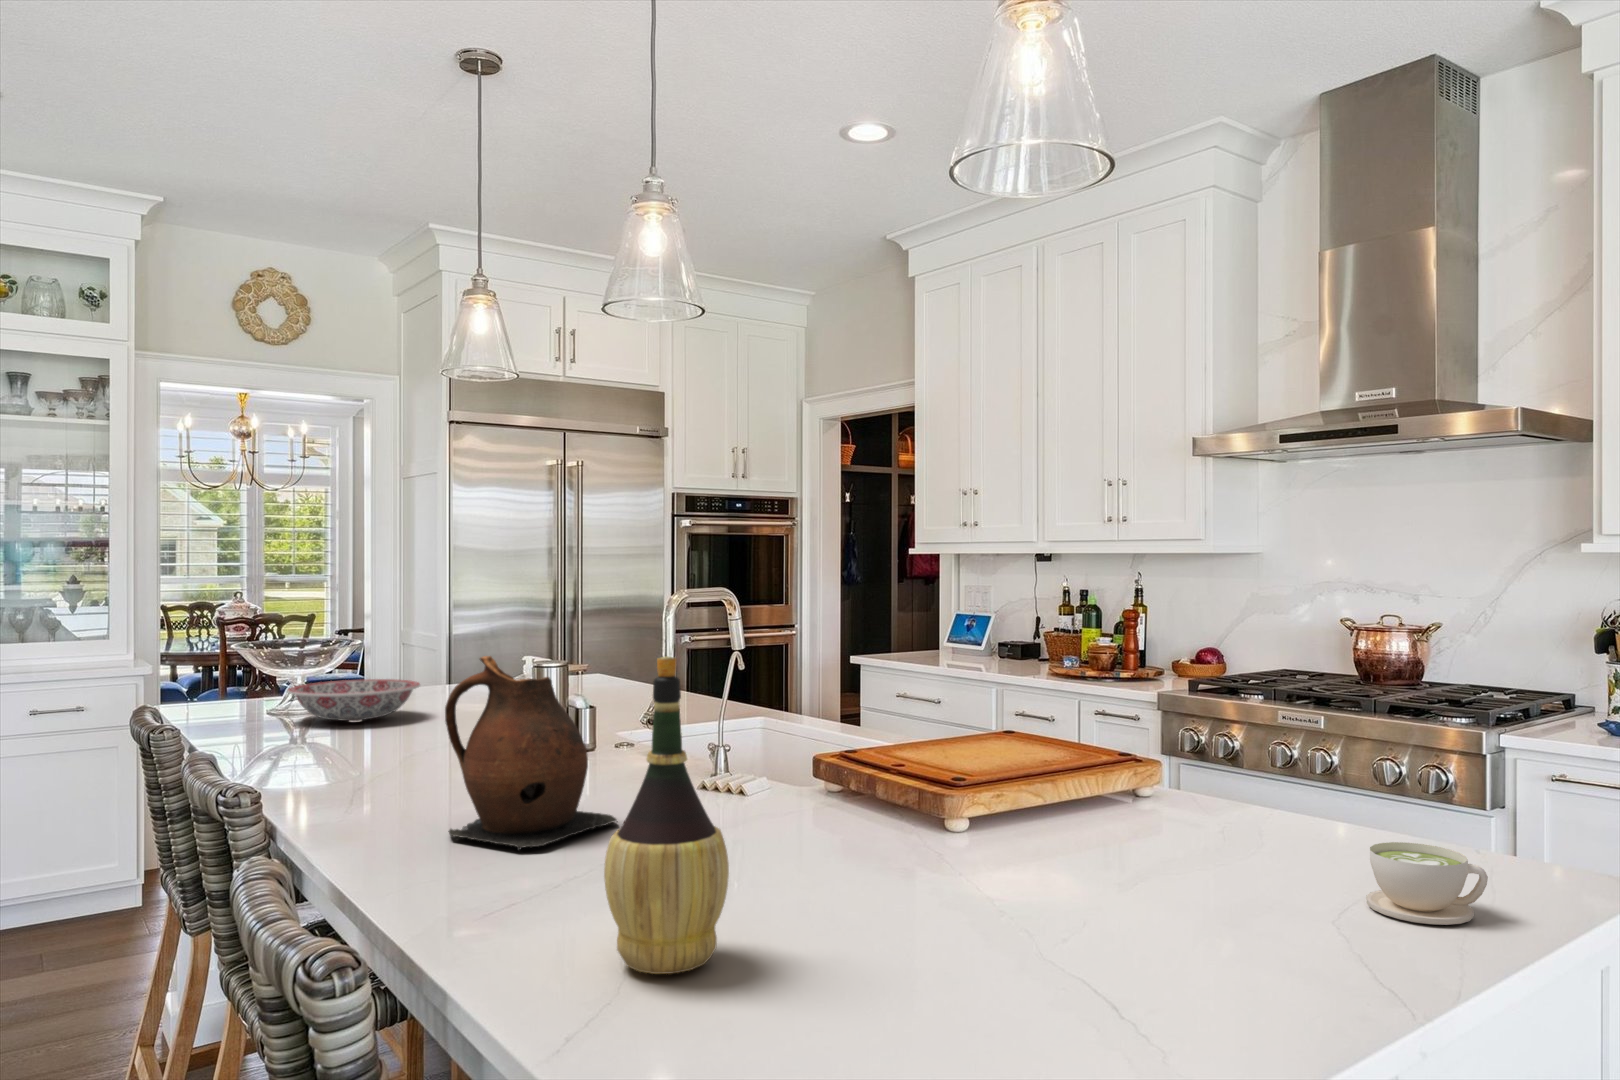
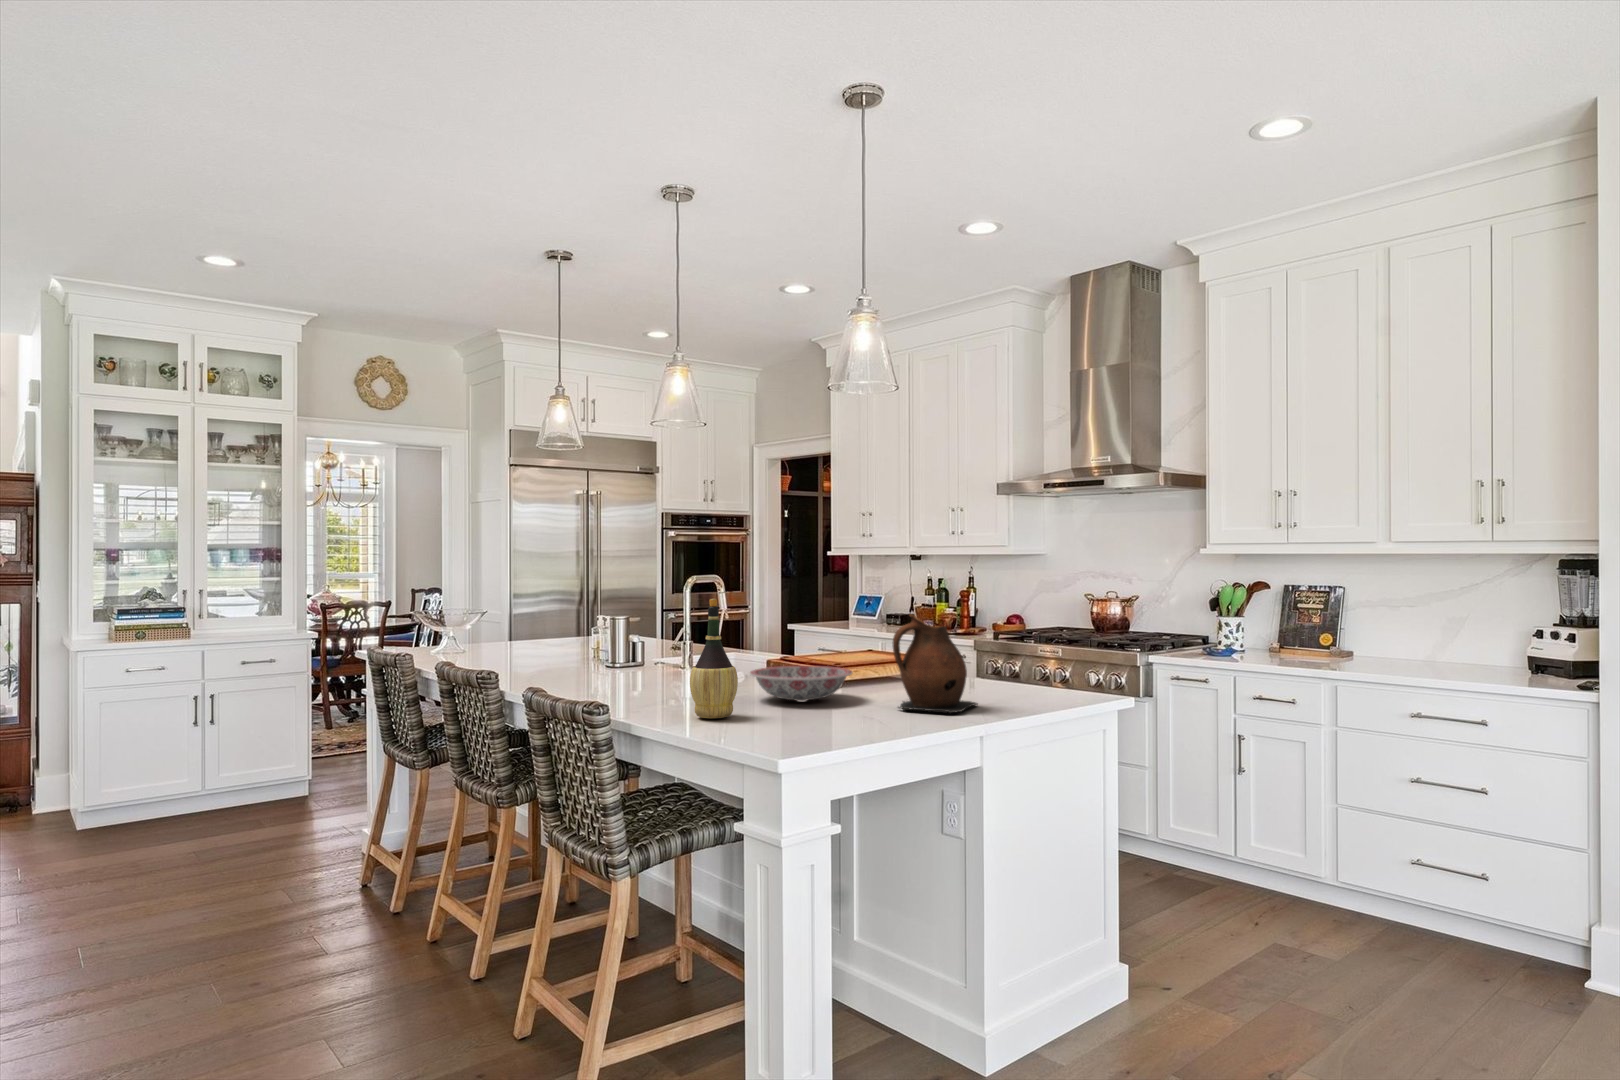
ceramic pitcher: present [445,656,617,850] -> present [893,615,977,713]
ceramic bowl: present [287,679,420,721] -> present [750,666,852,701]
coffee cup: present [1366,842,1488,925] -> none [999,678,1043,707]

